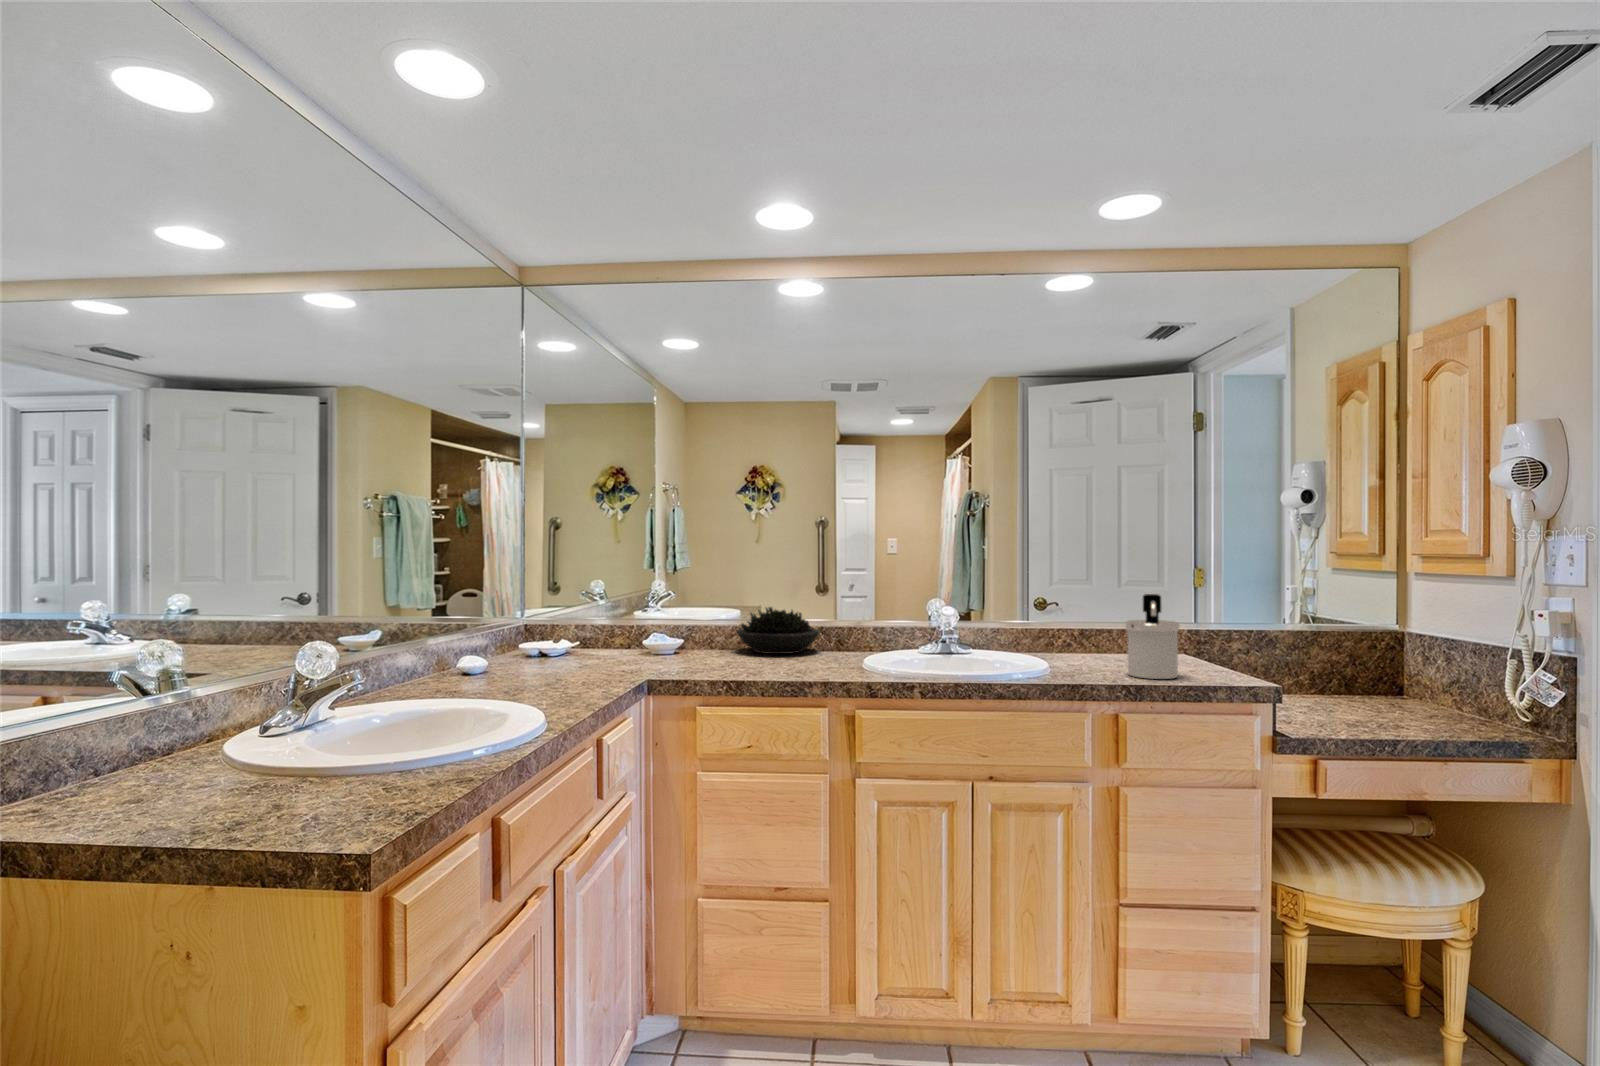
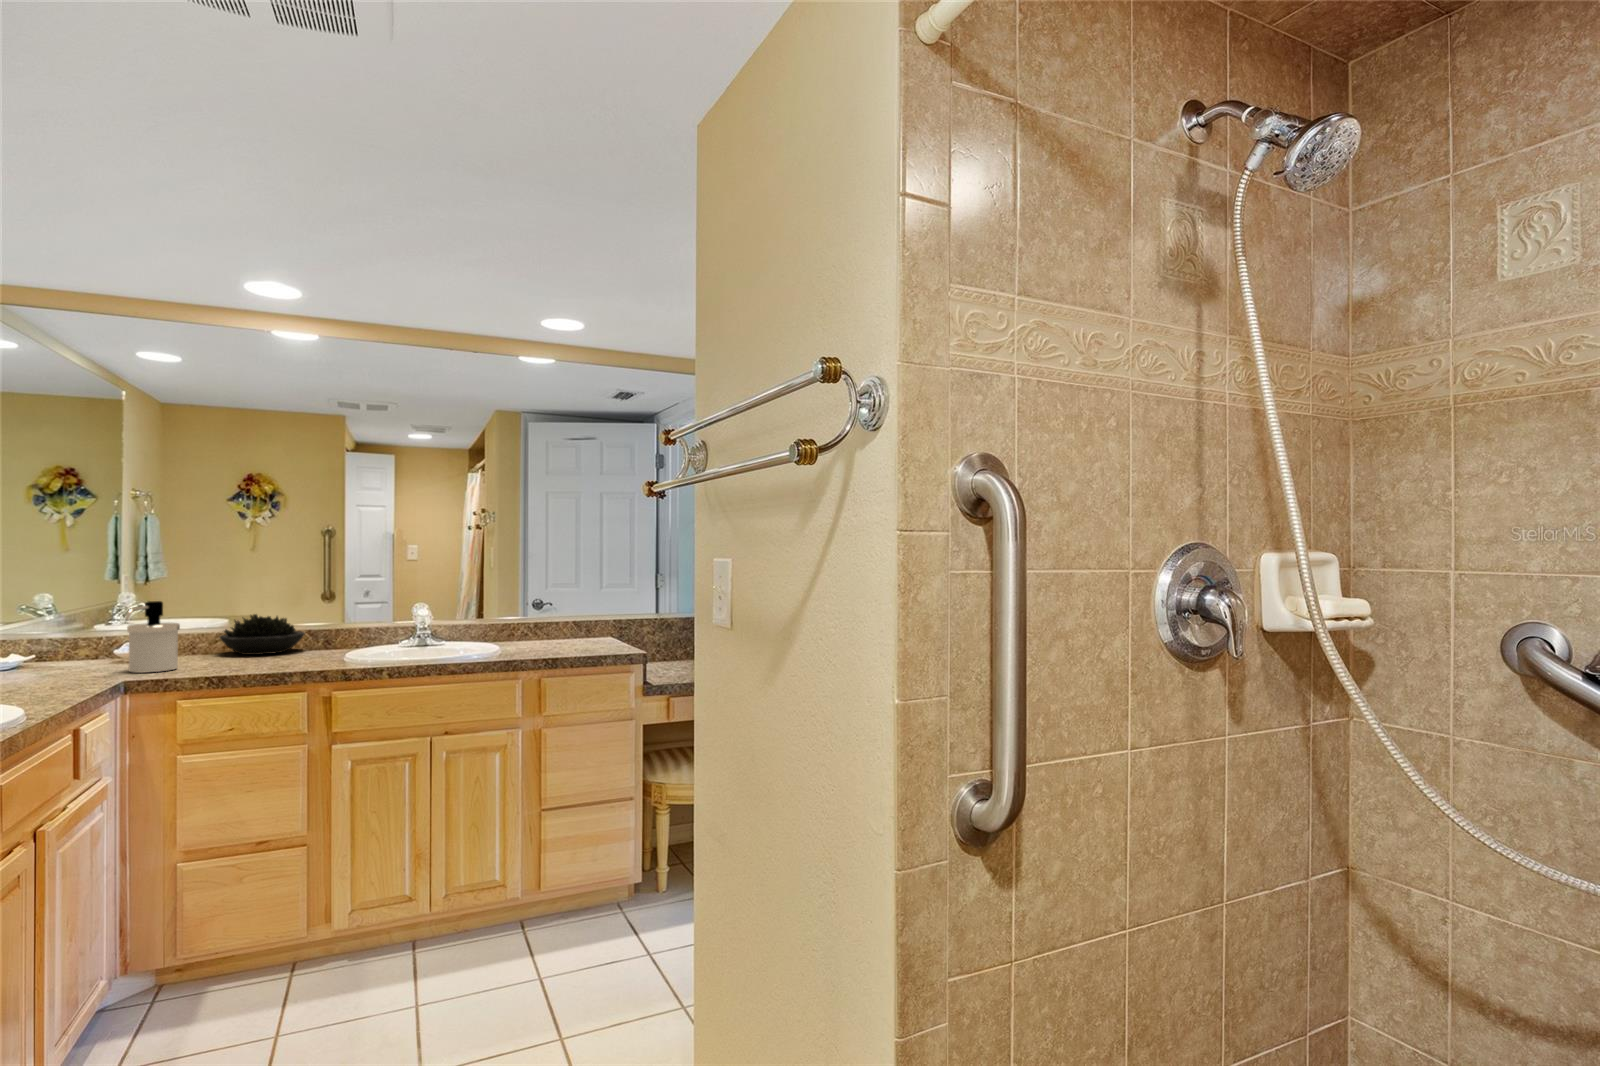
soap dispenser: present [1126,594,1179,679] -> present [125,601,180,673]

